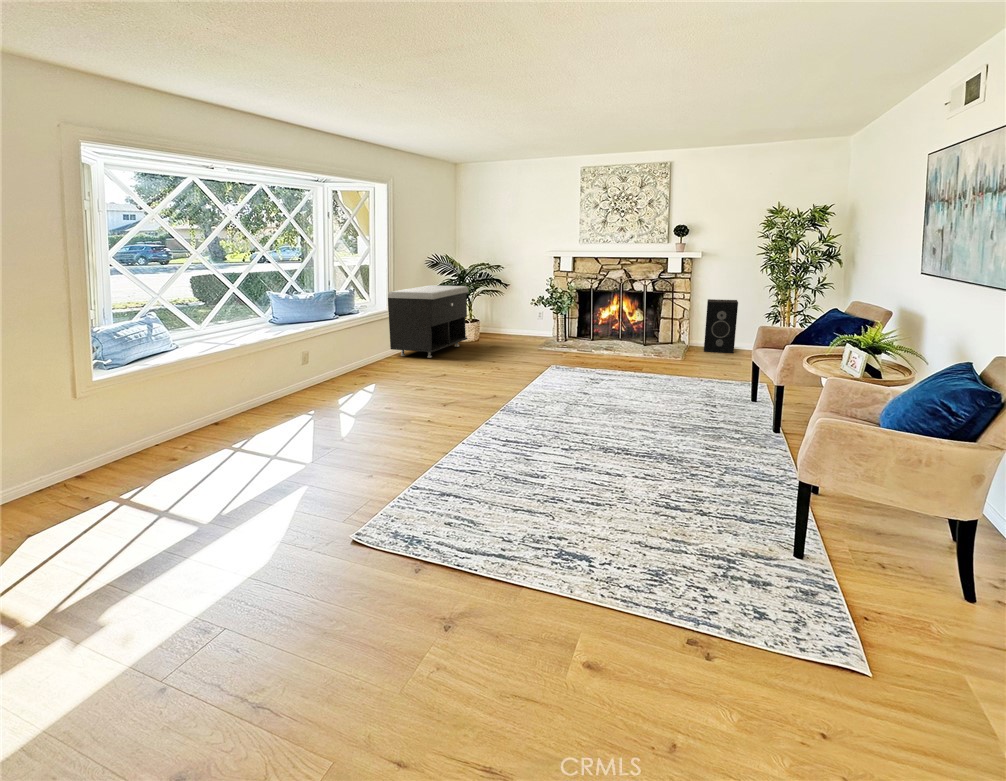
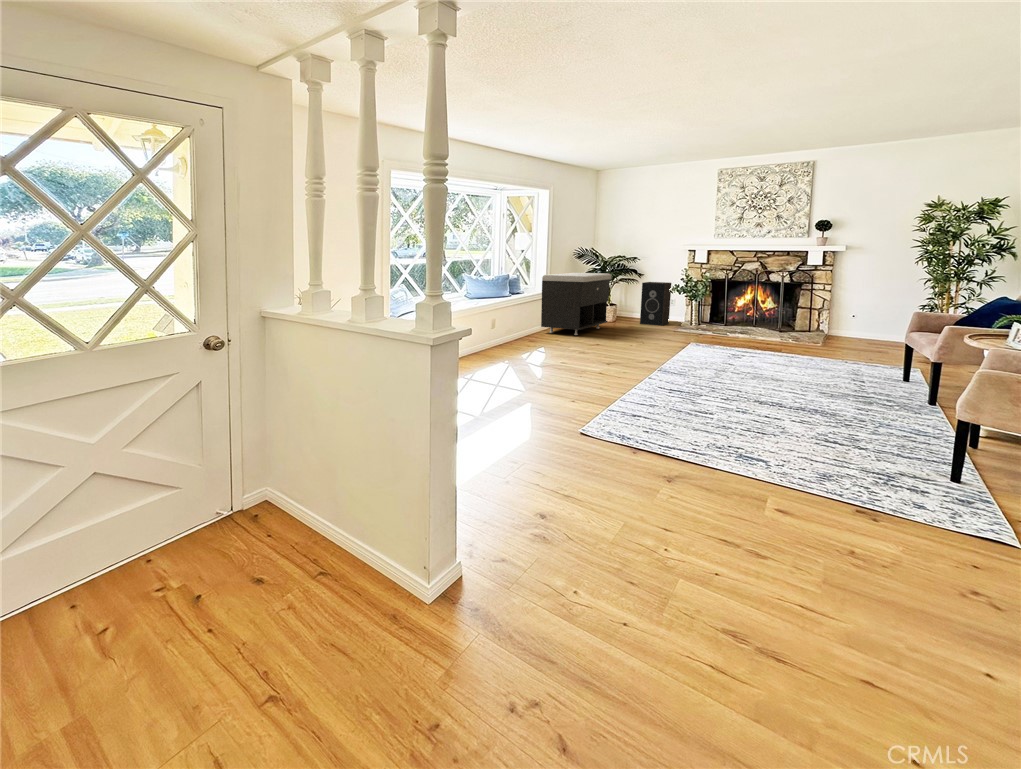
speaker: present [704,299,738,353] -> present [640,282,671,325]

